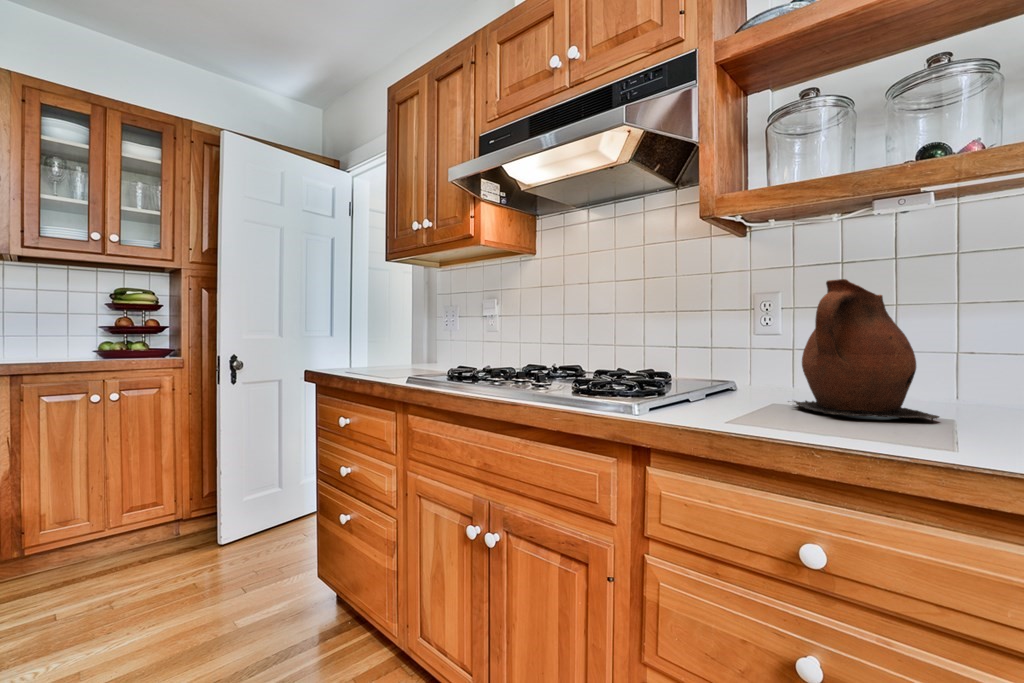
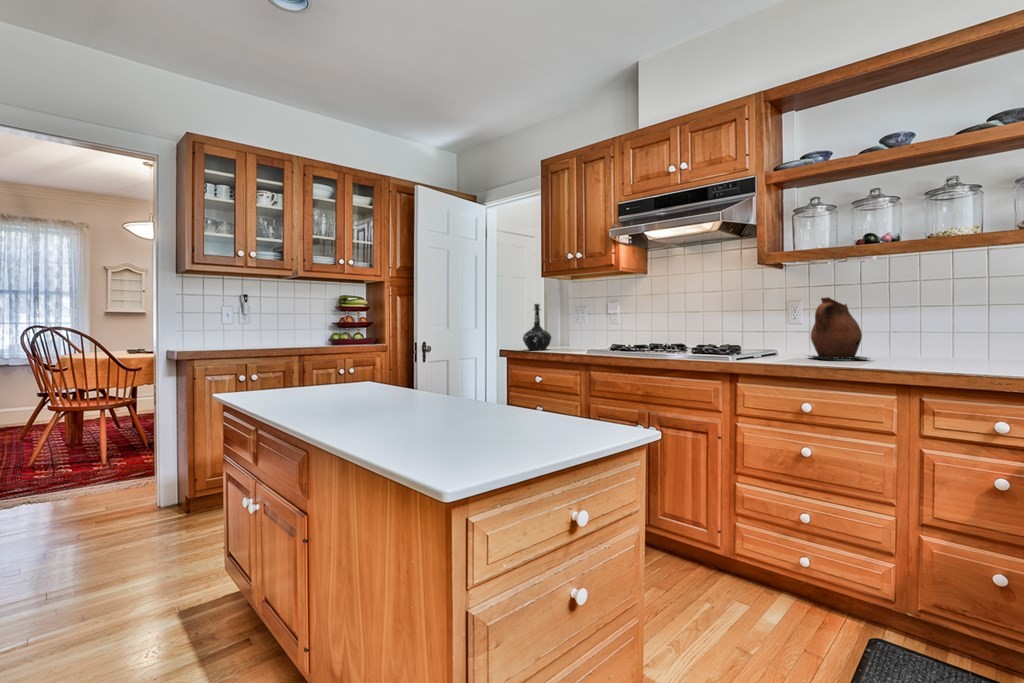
bottle: none [343,299,390,371] -> present [523,304,551,350]

